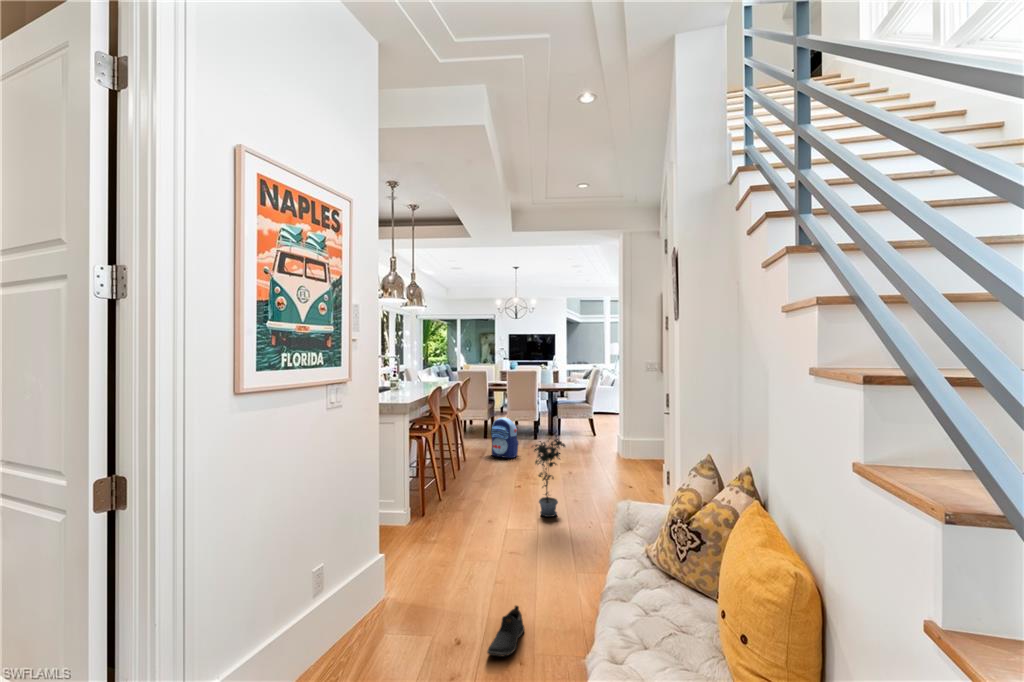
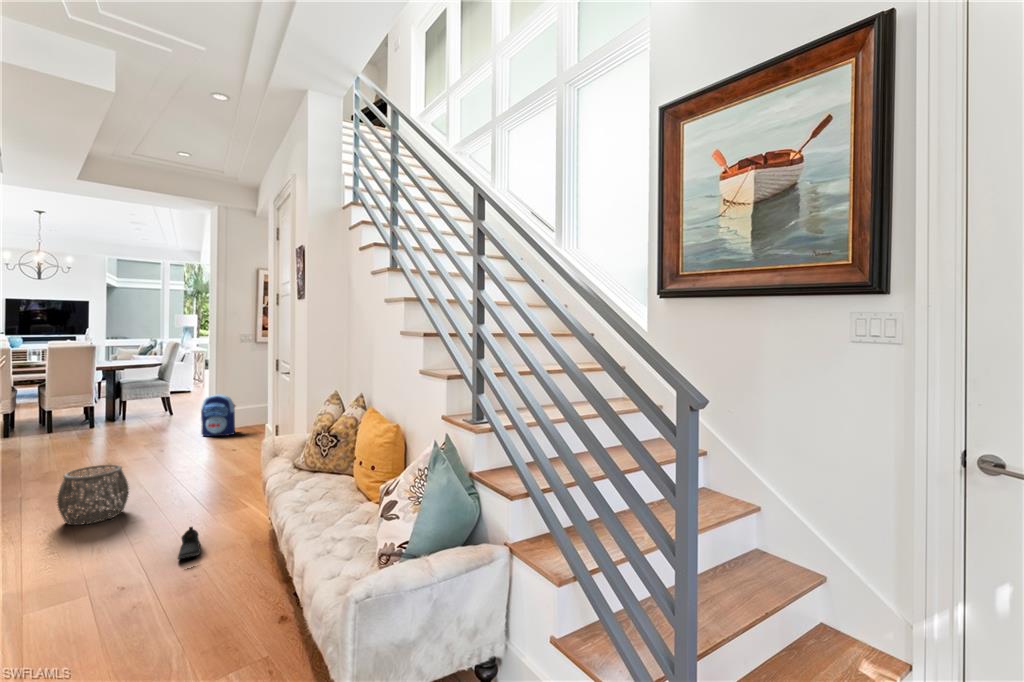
backpack: present [492,417,518,458] -> present [201,394,235,436]
potted plant: present [532,435,565,517] -> none [147,402,186,481]
woven basket: none [442,492,499,555] -> present [57,464,129,525]

